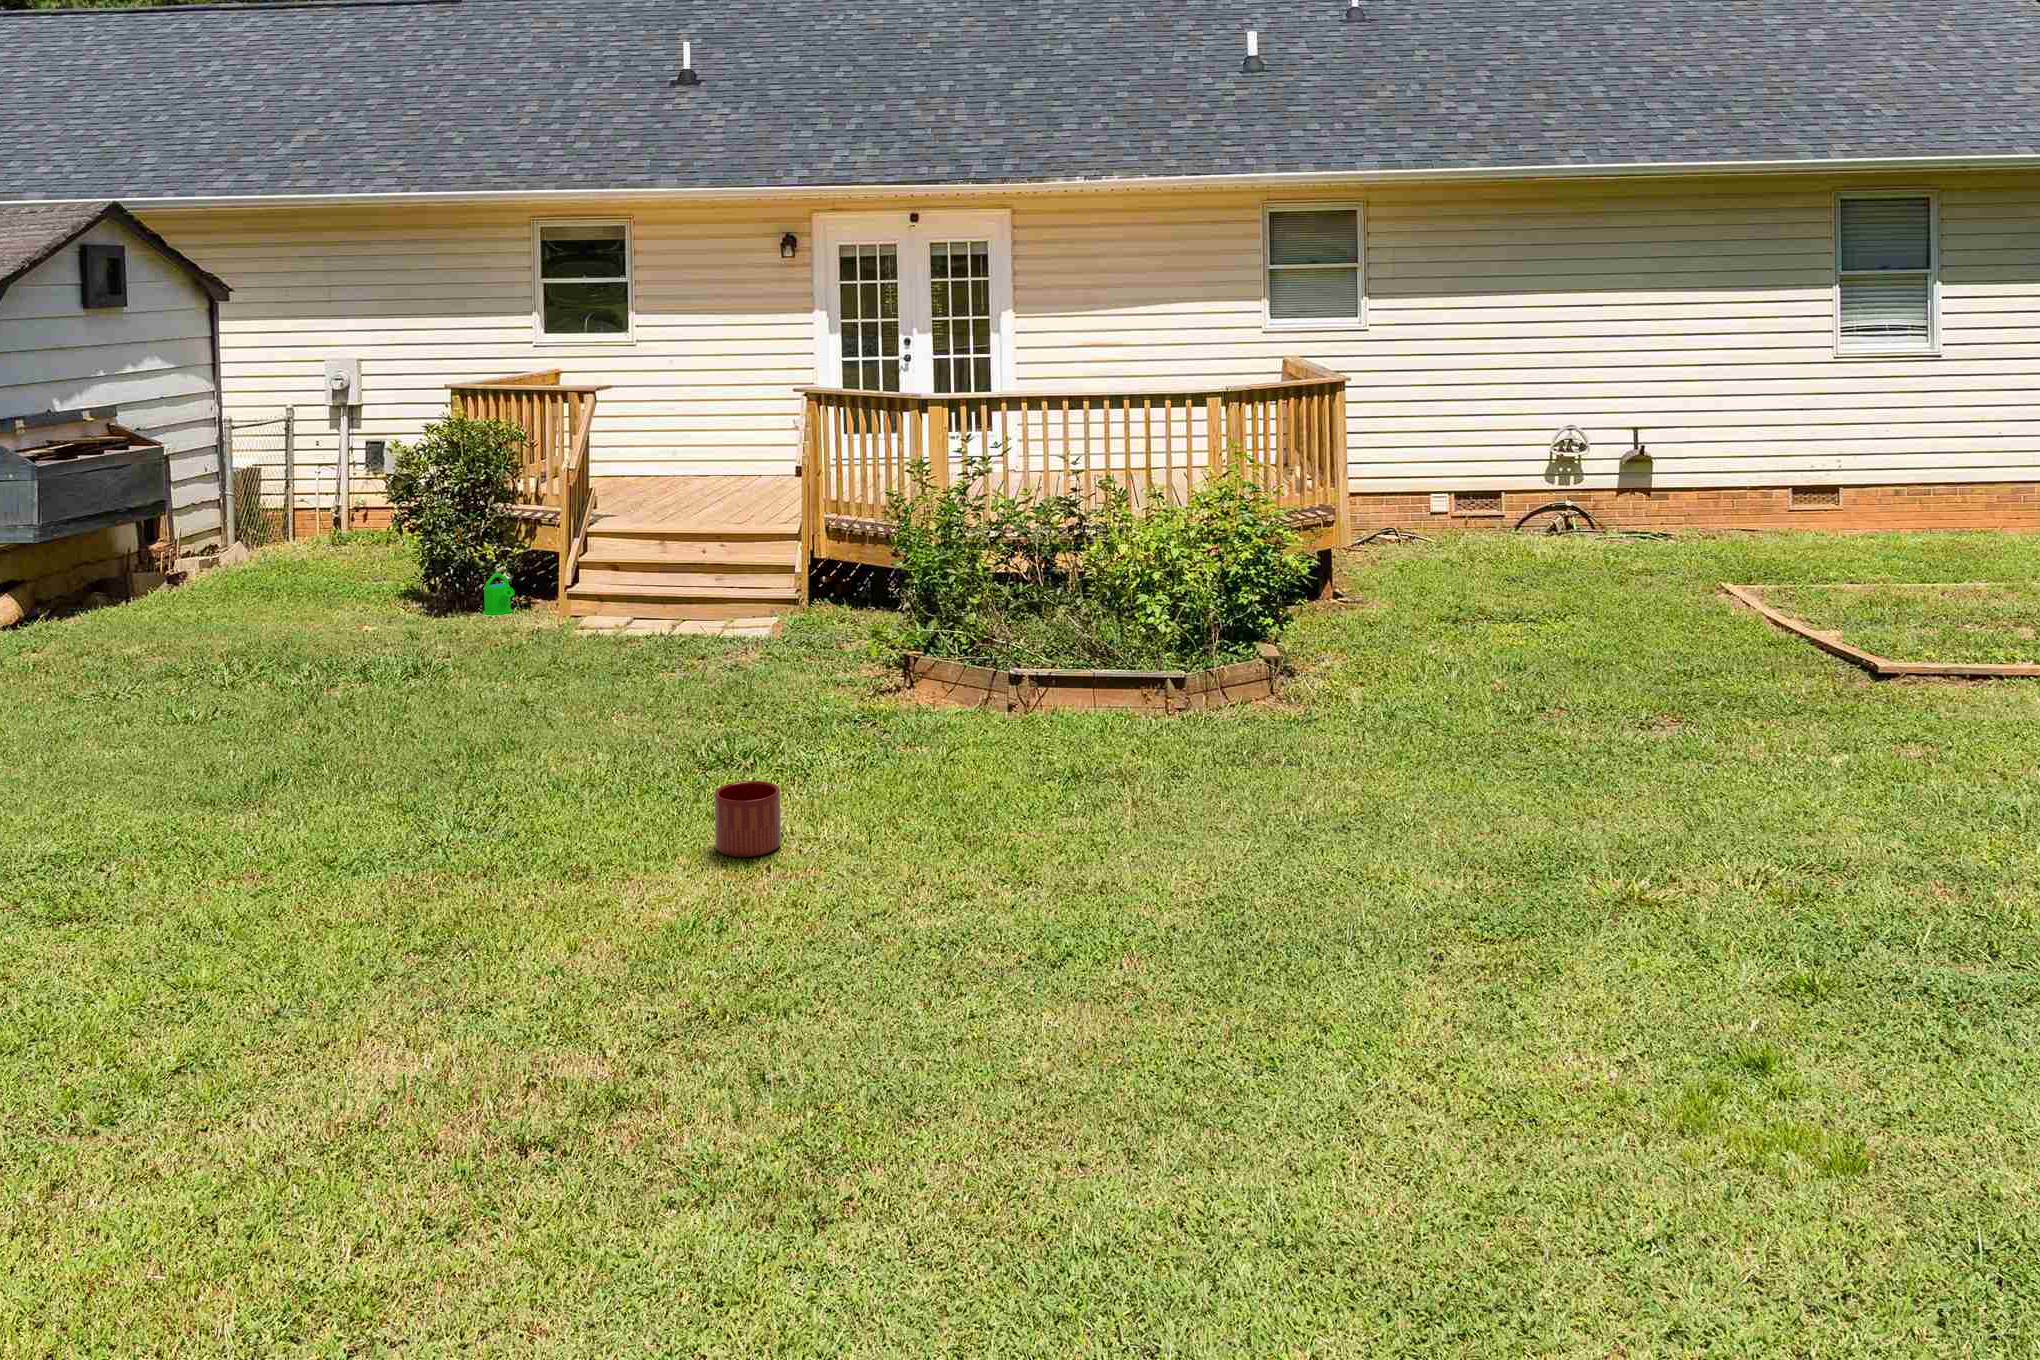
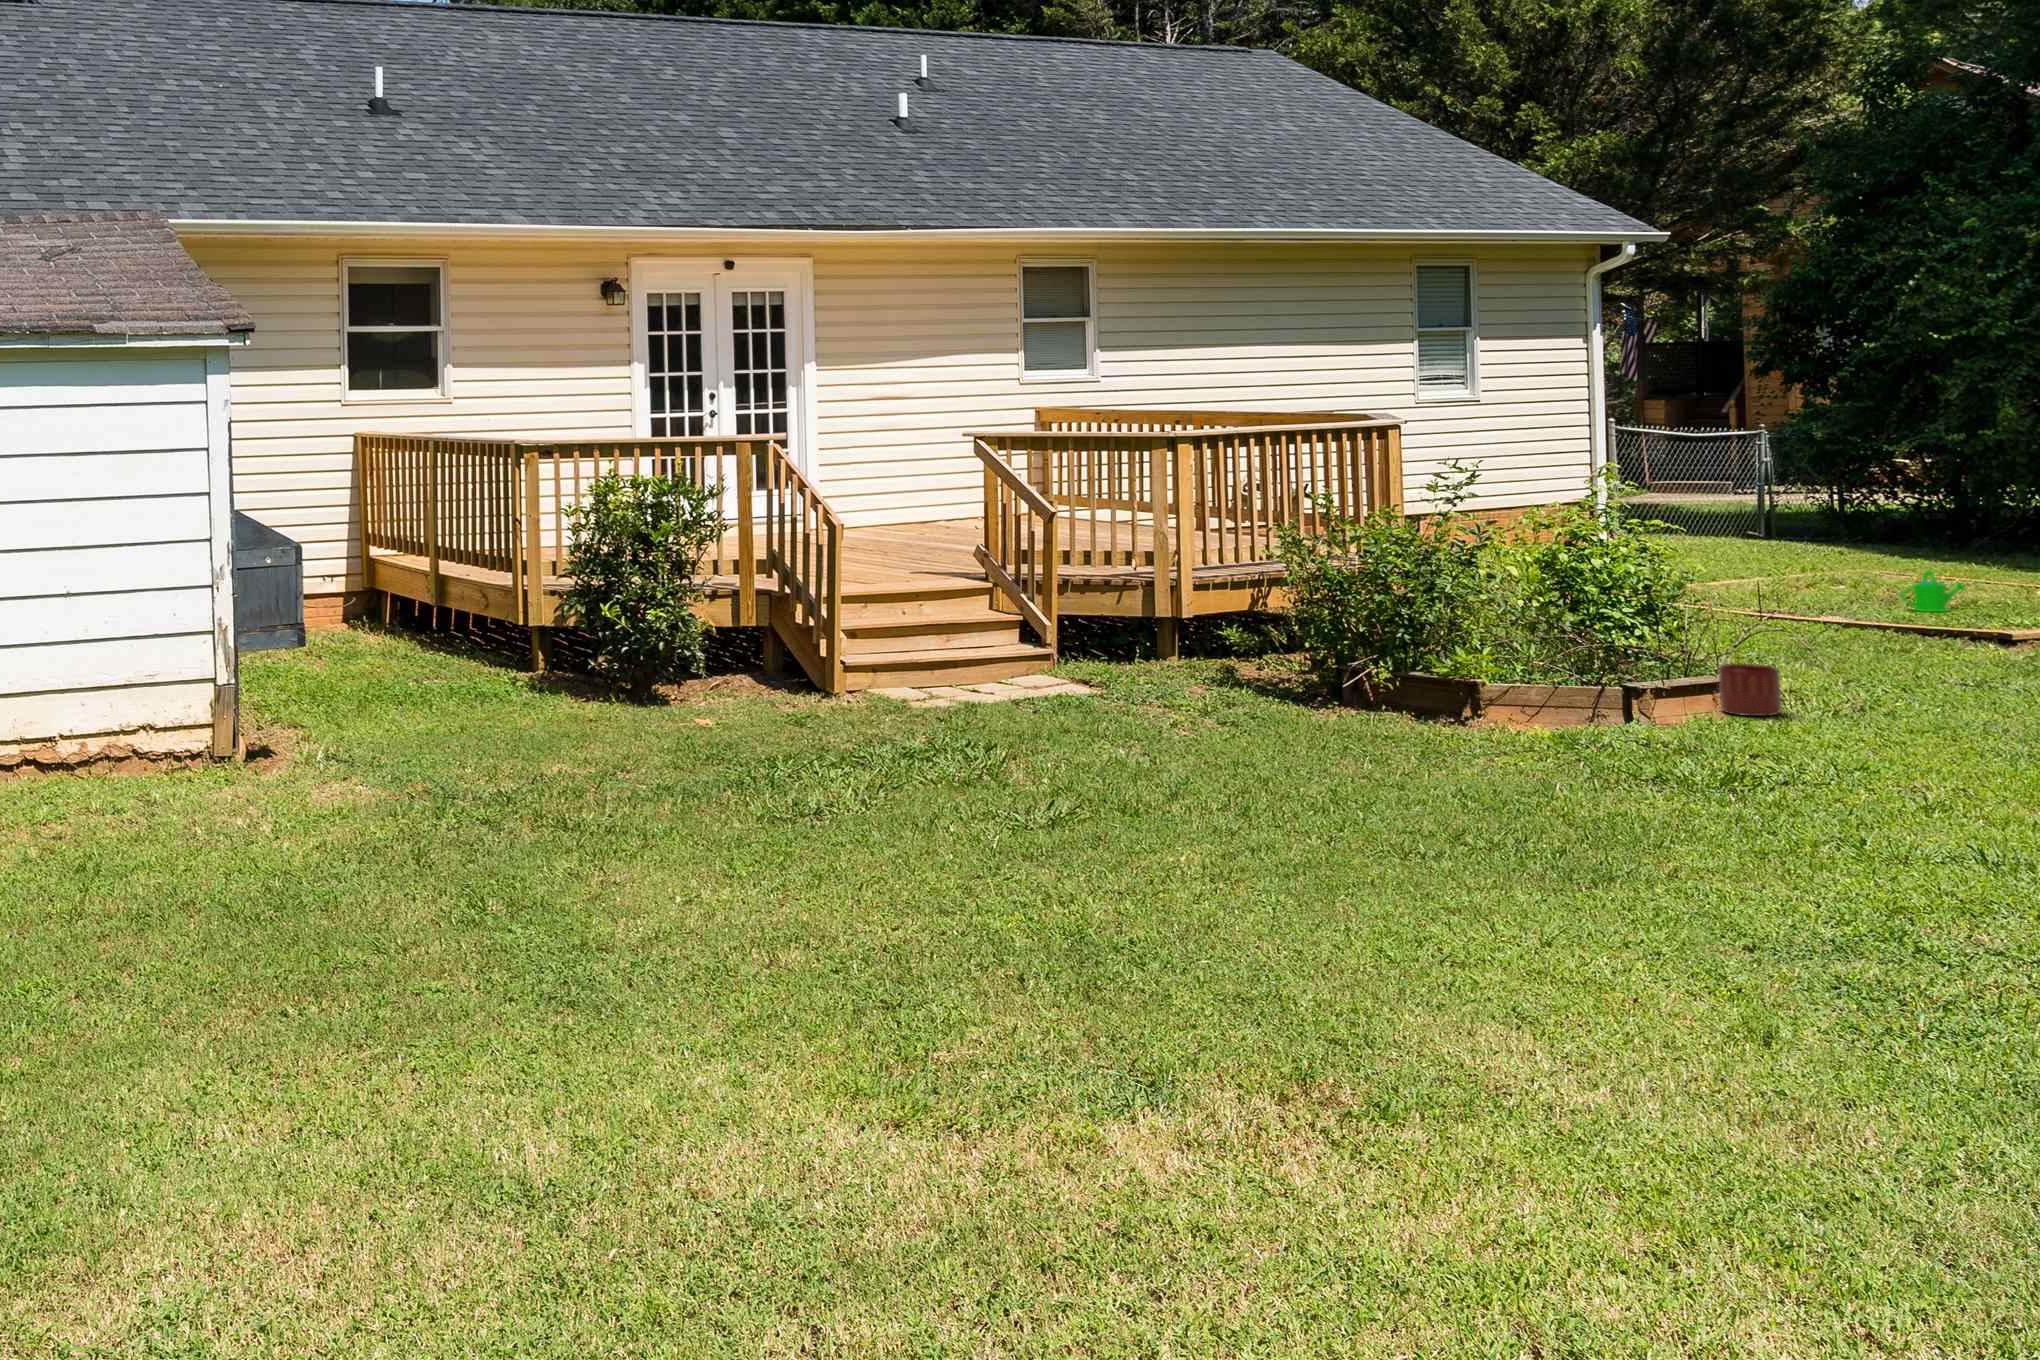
watering can: present [483,573,515,615] -> present [1901,570,1965,612]

